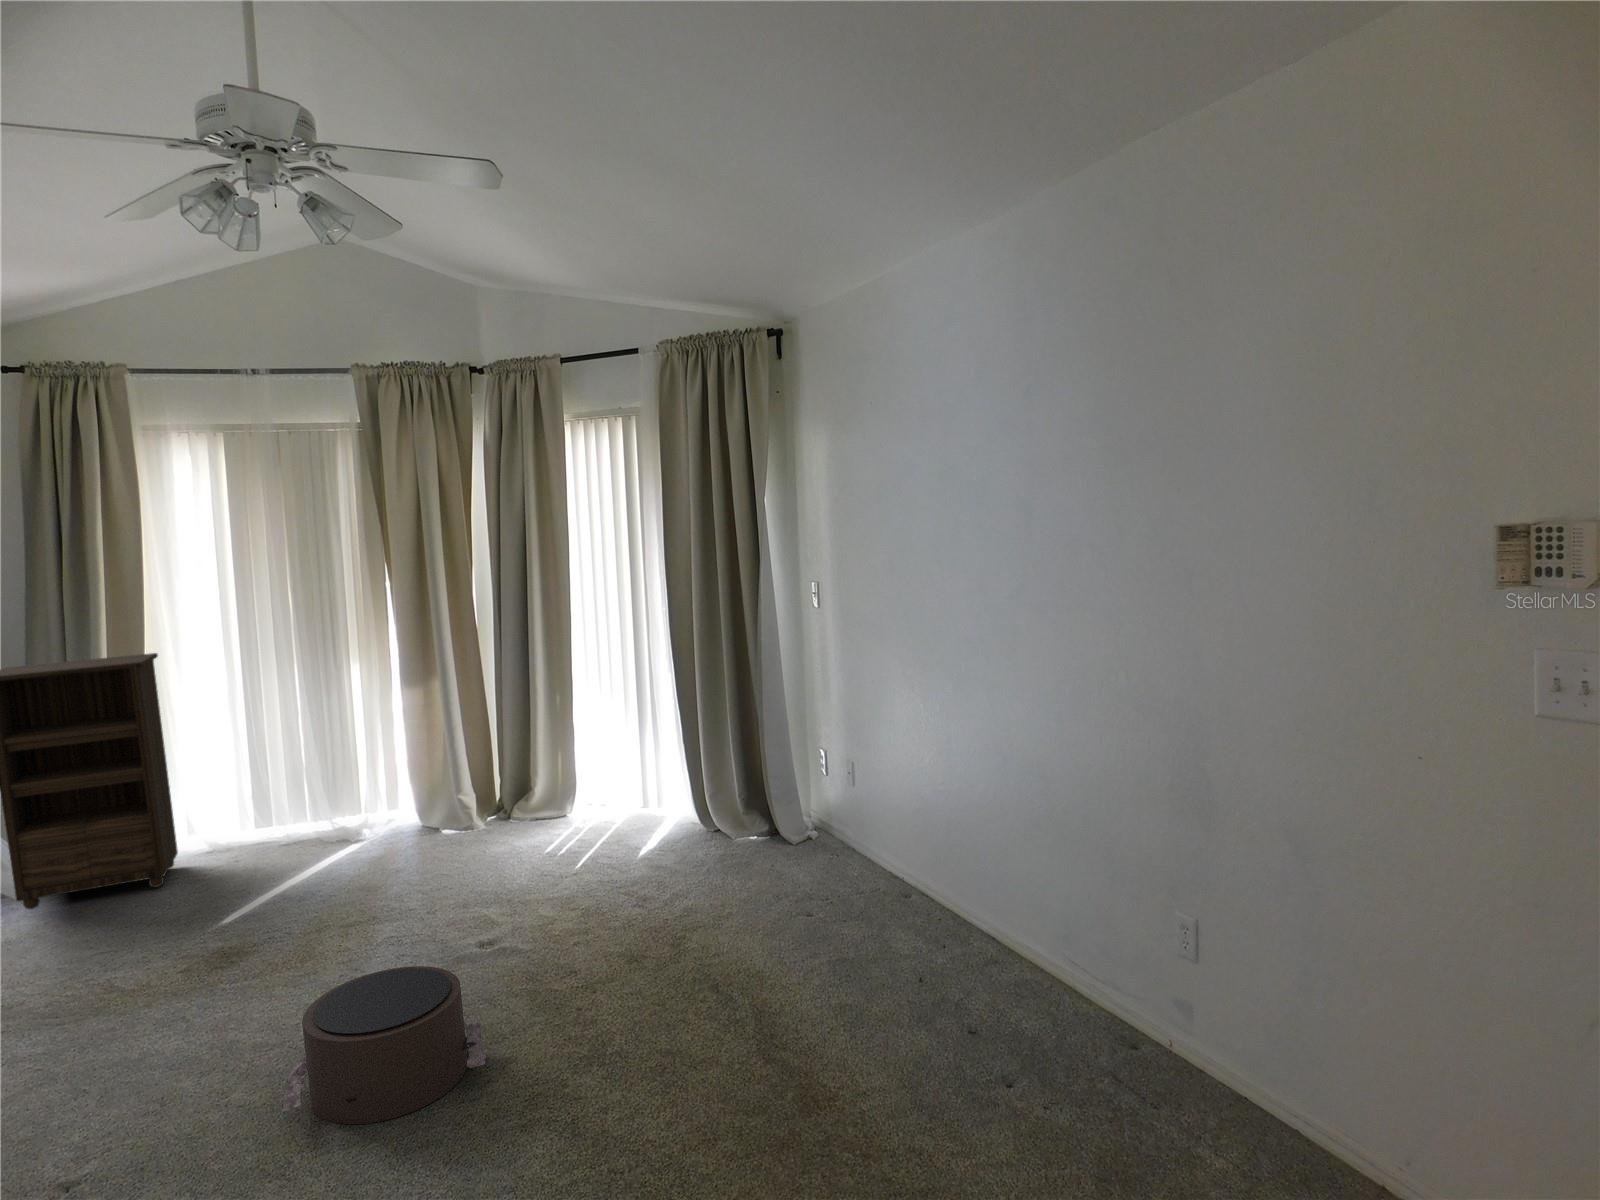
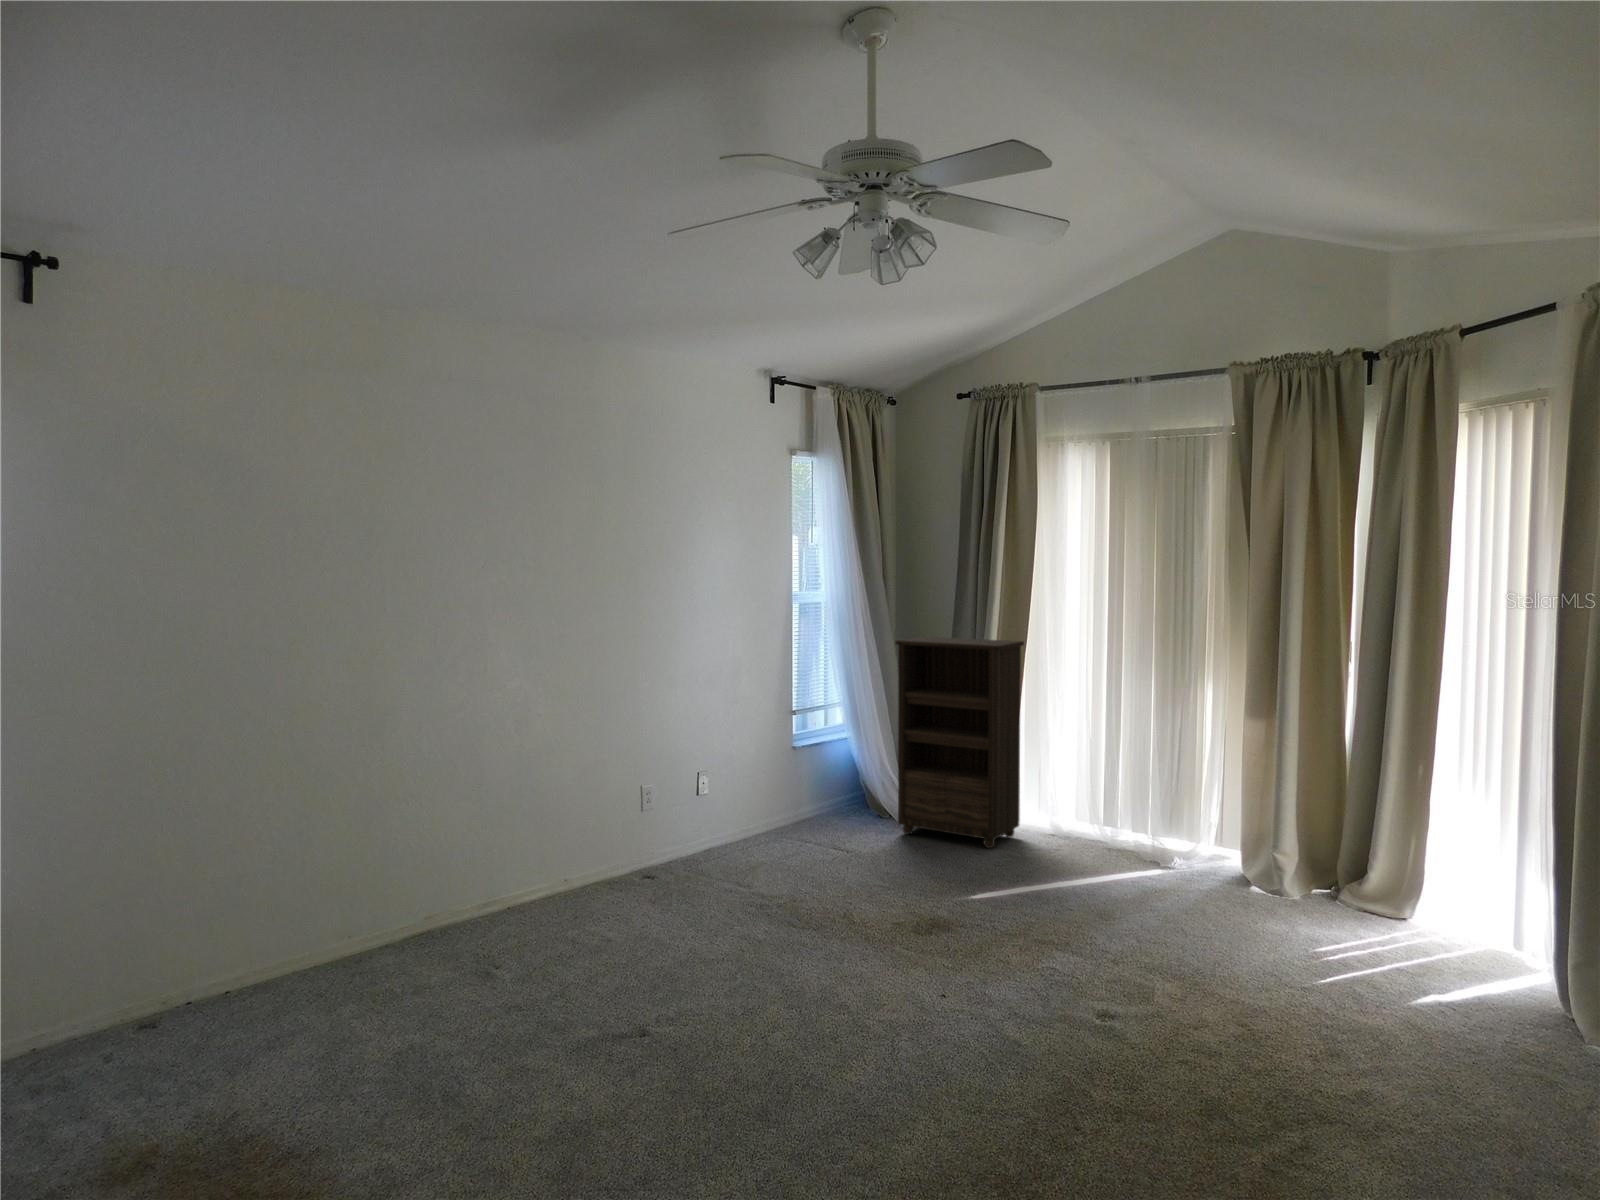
pouf: present [283,966,487,1124] -> none [876,970,1080,1121]

